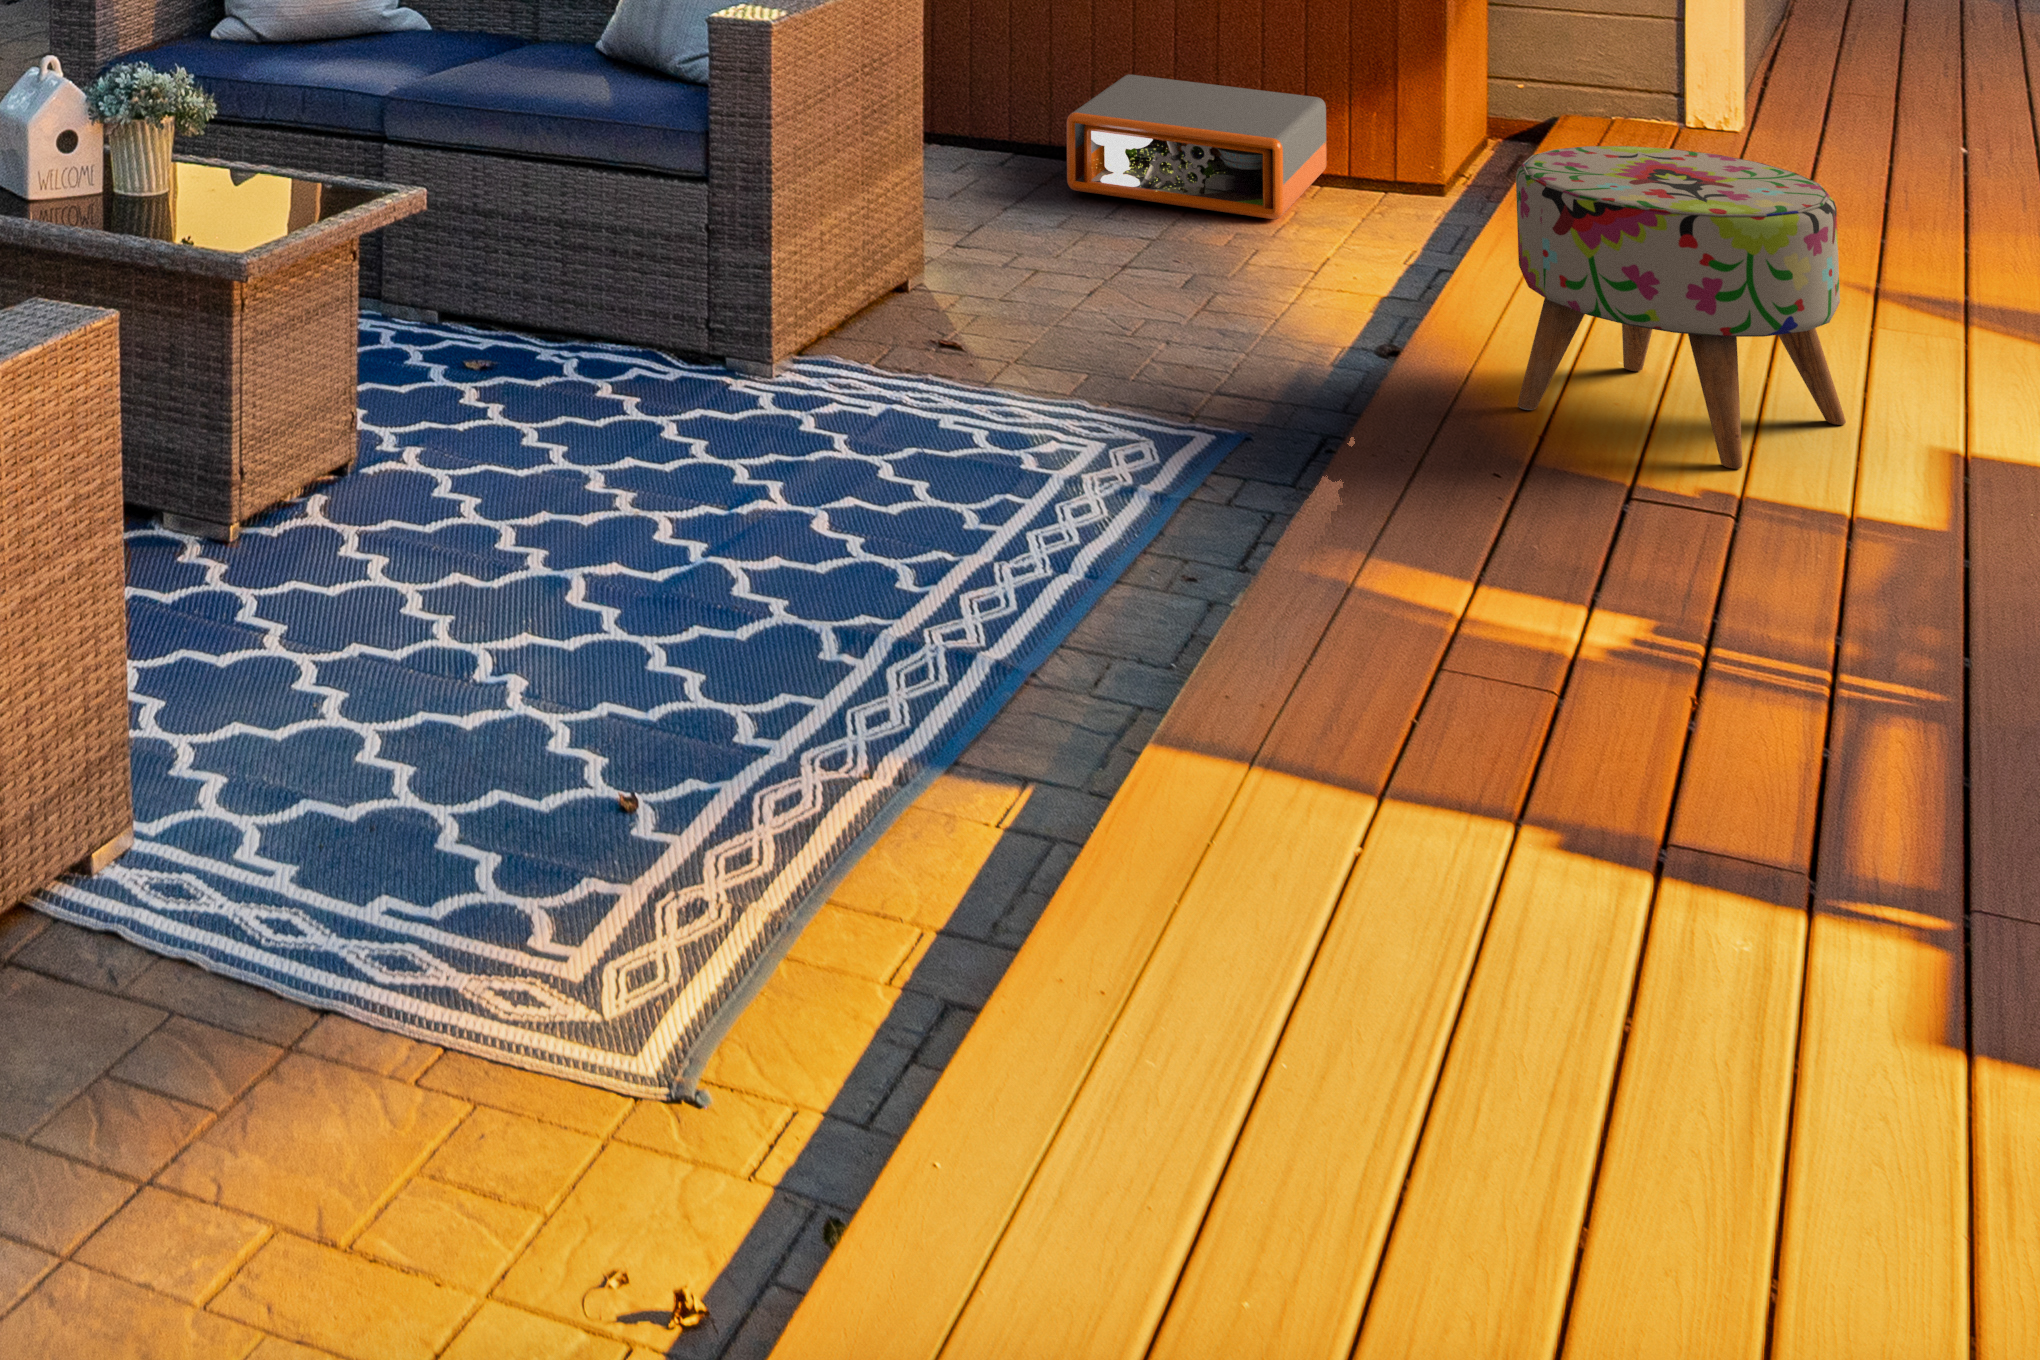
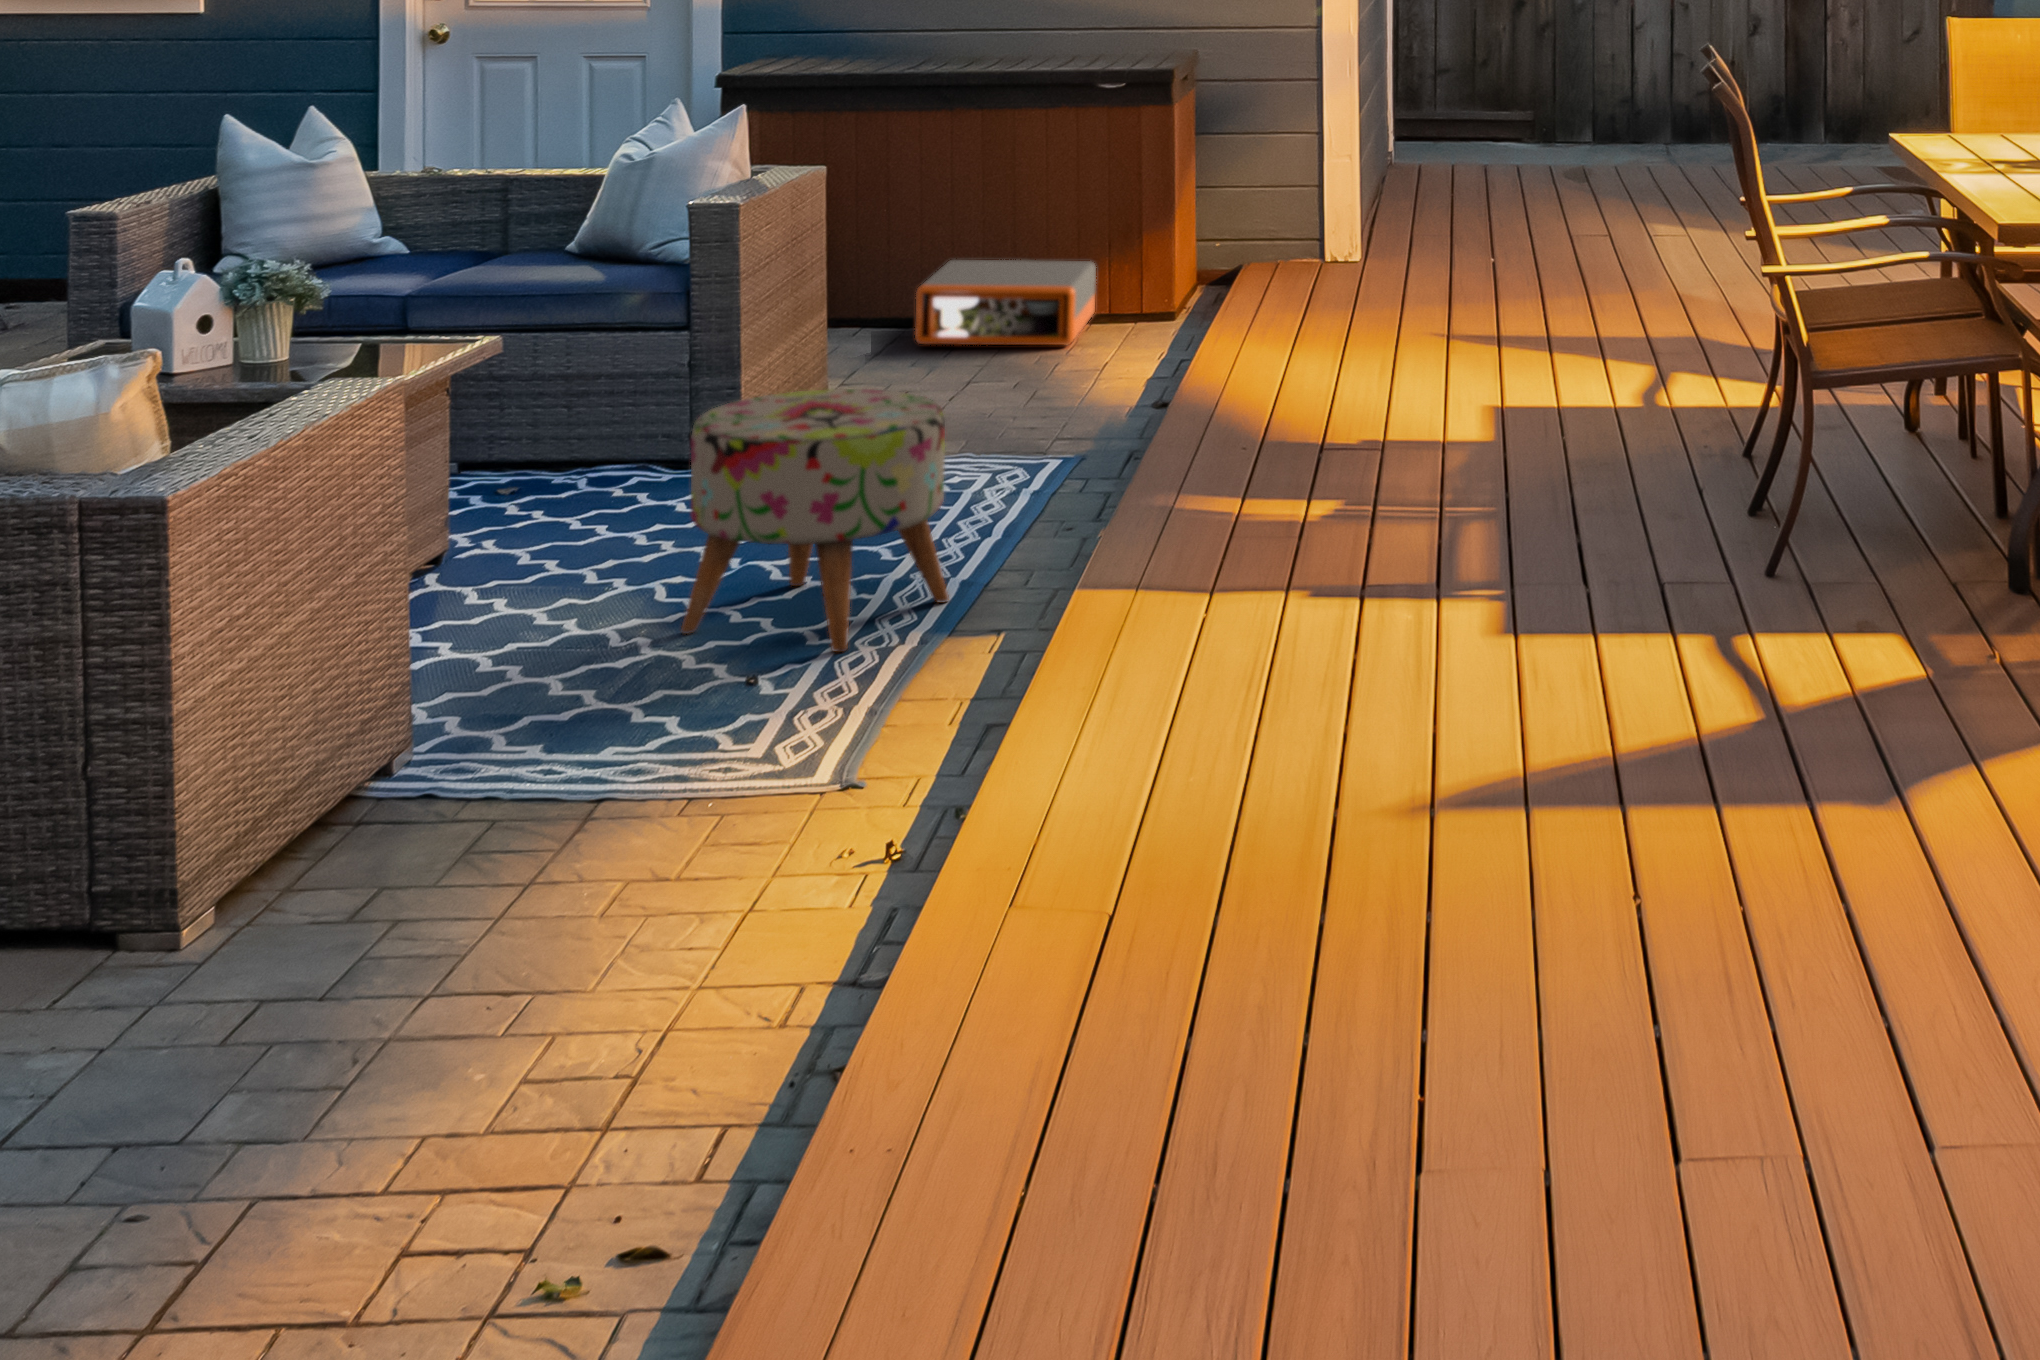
ottoman: present [1516,146,1846,469] -> present [680,389,949,652]

